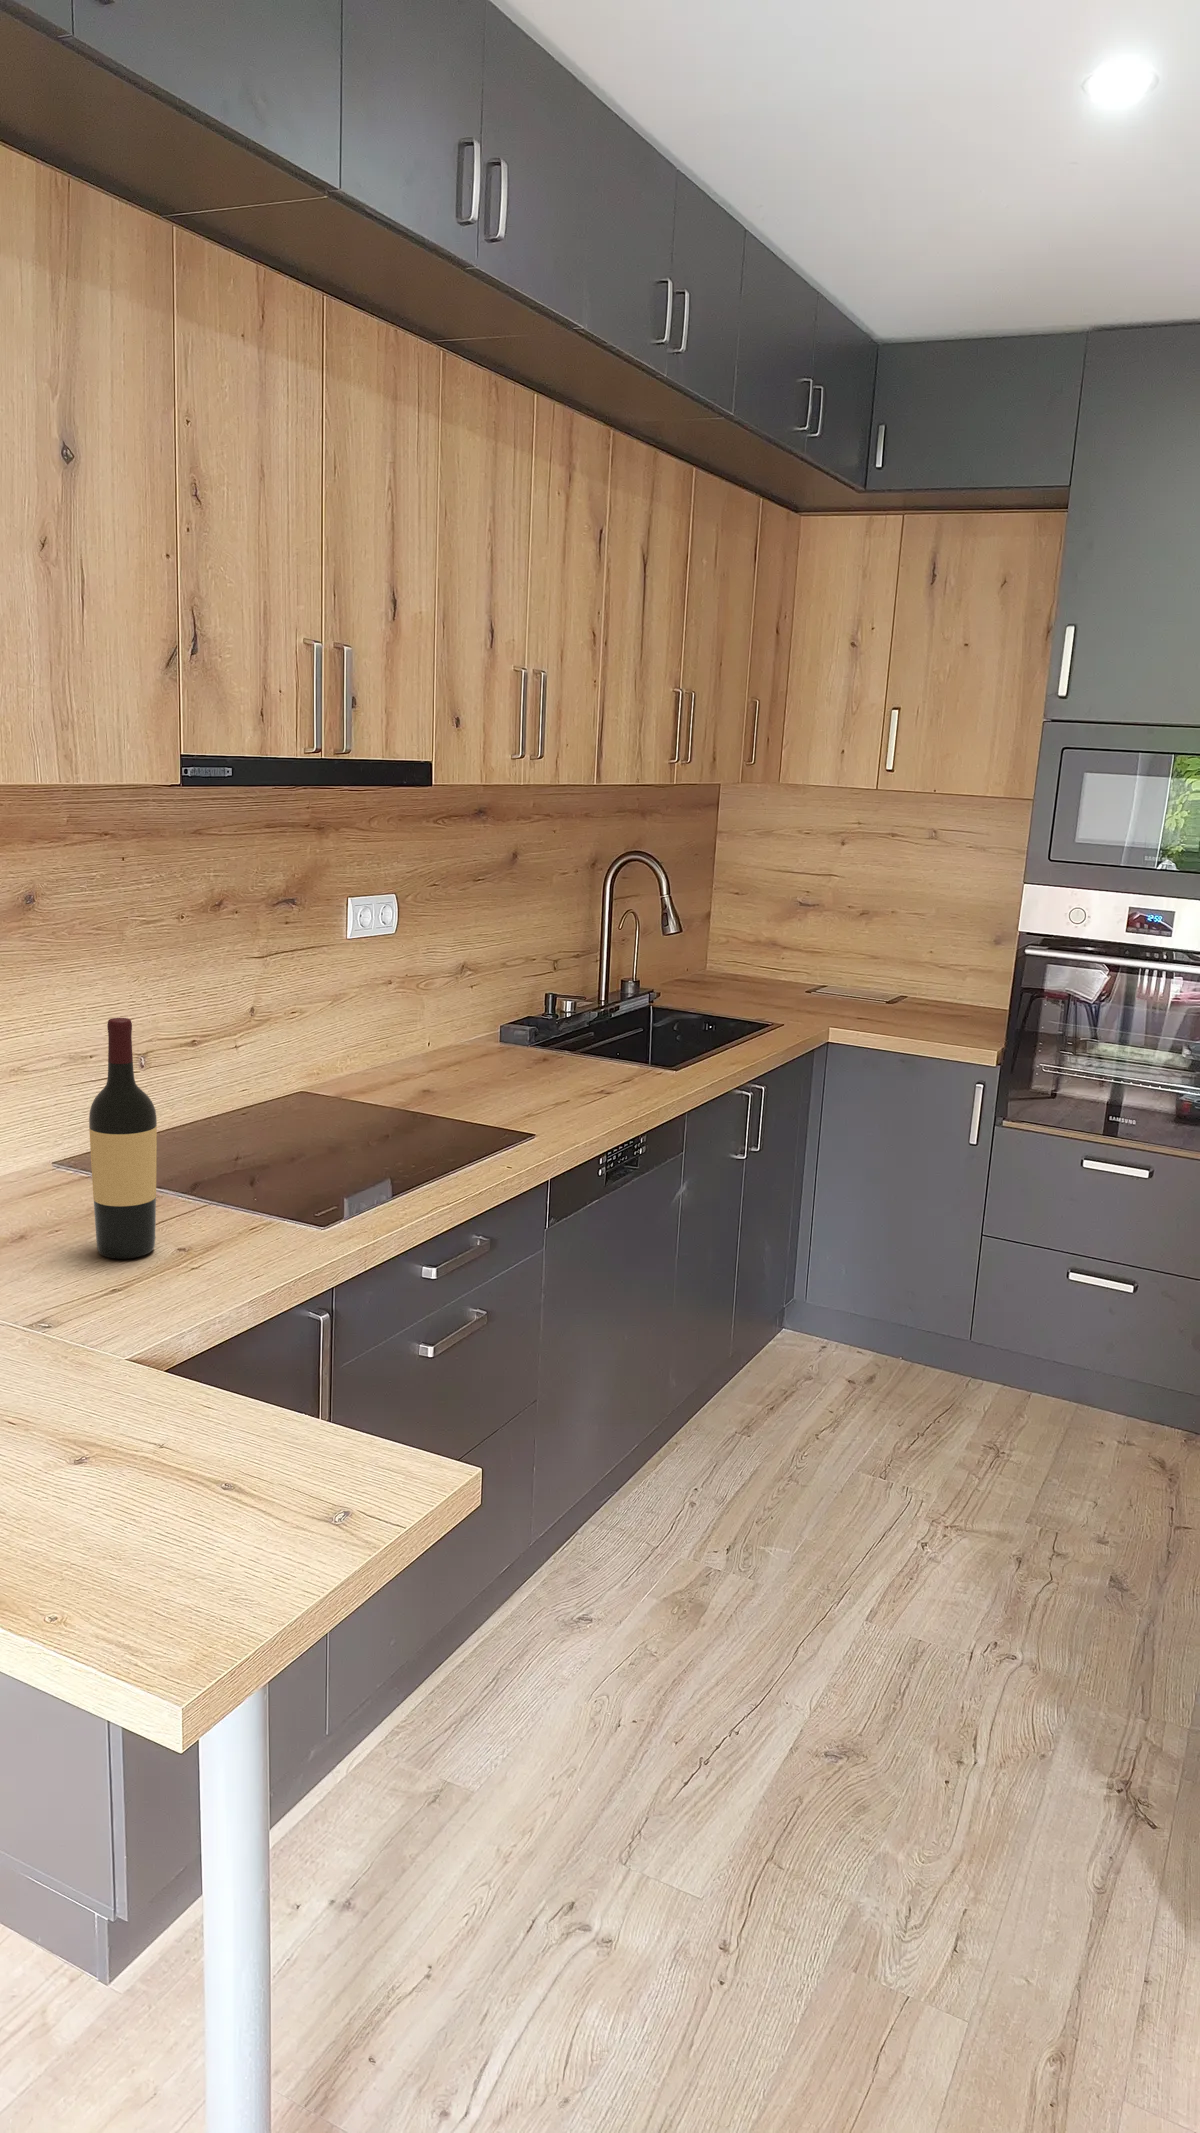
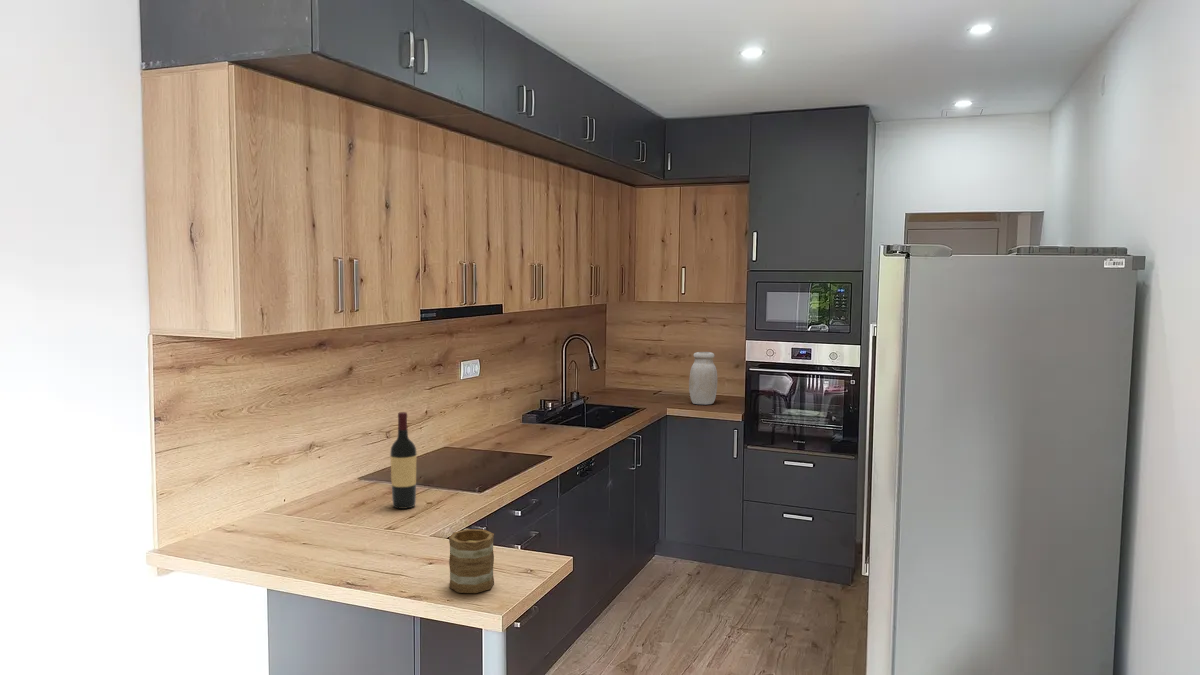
jar: none [883,903,949,1020] -> present [689,352,717,405]
mug: none [107,1374,245,1578] -> present [449,529,494,593]

